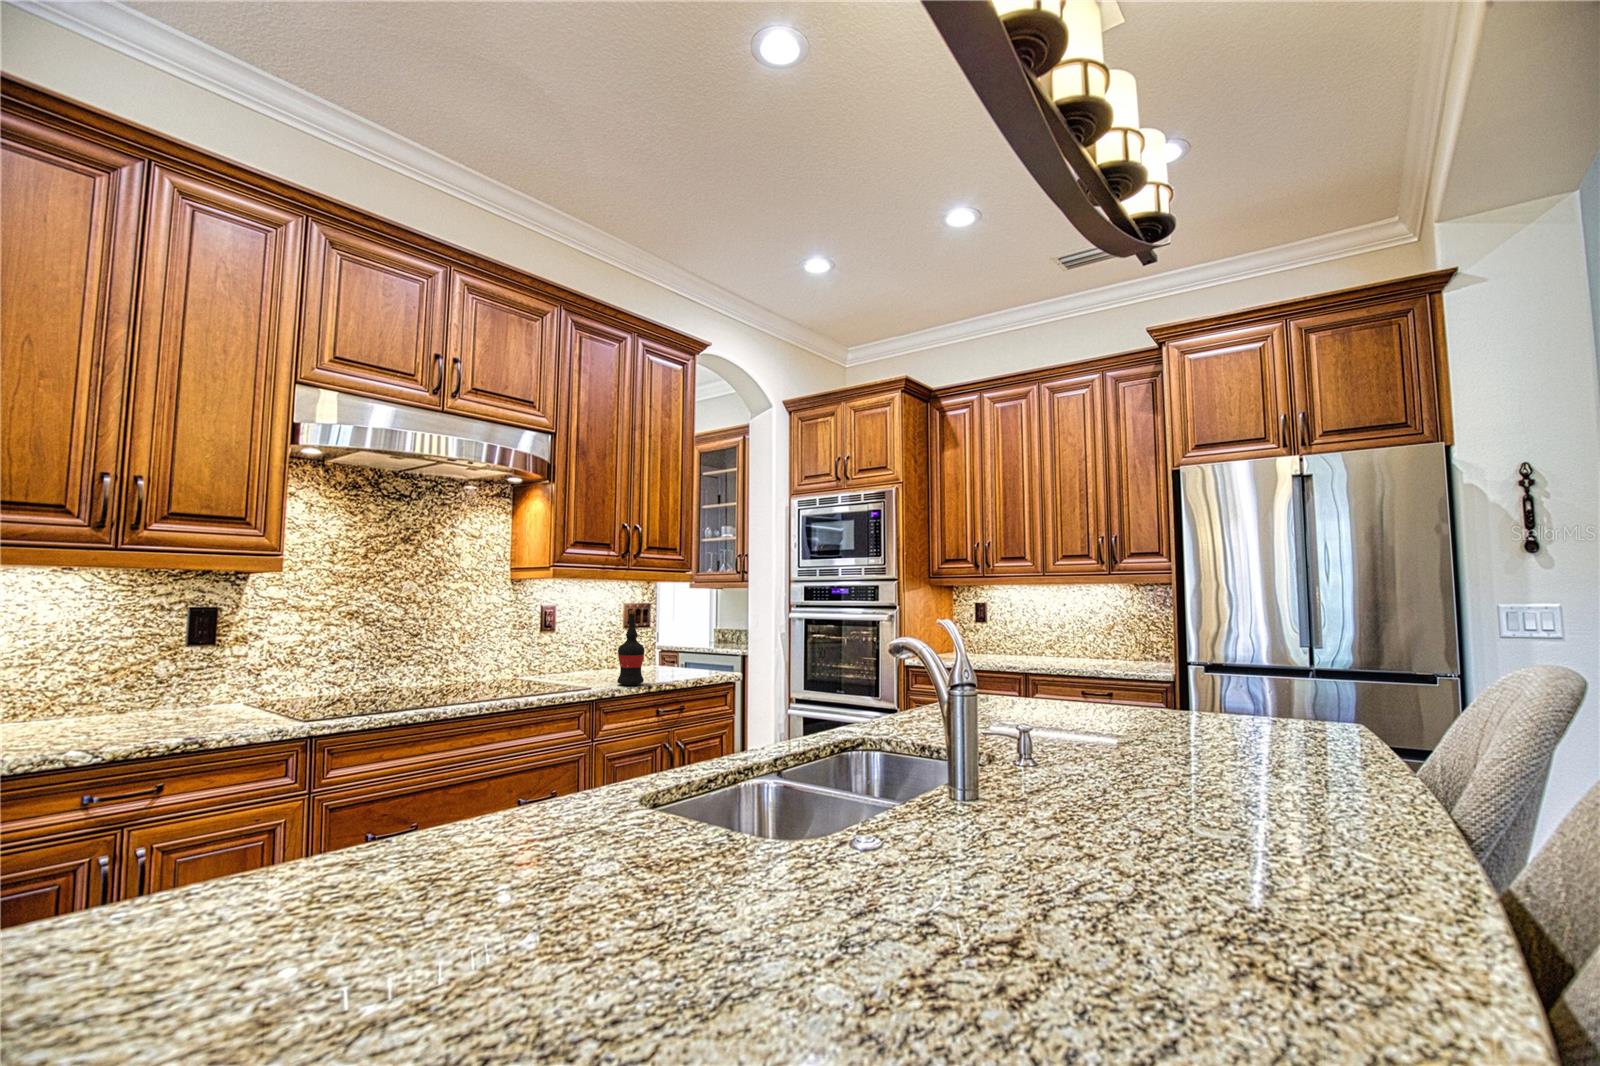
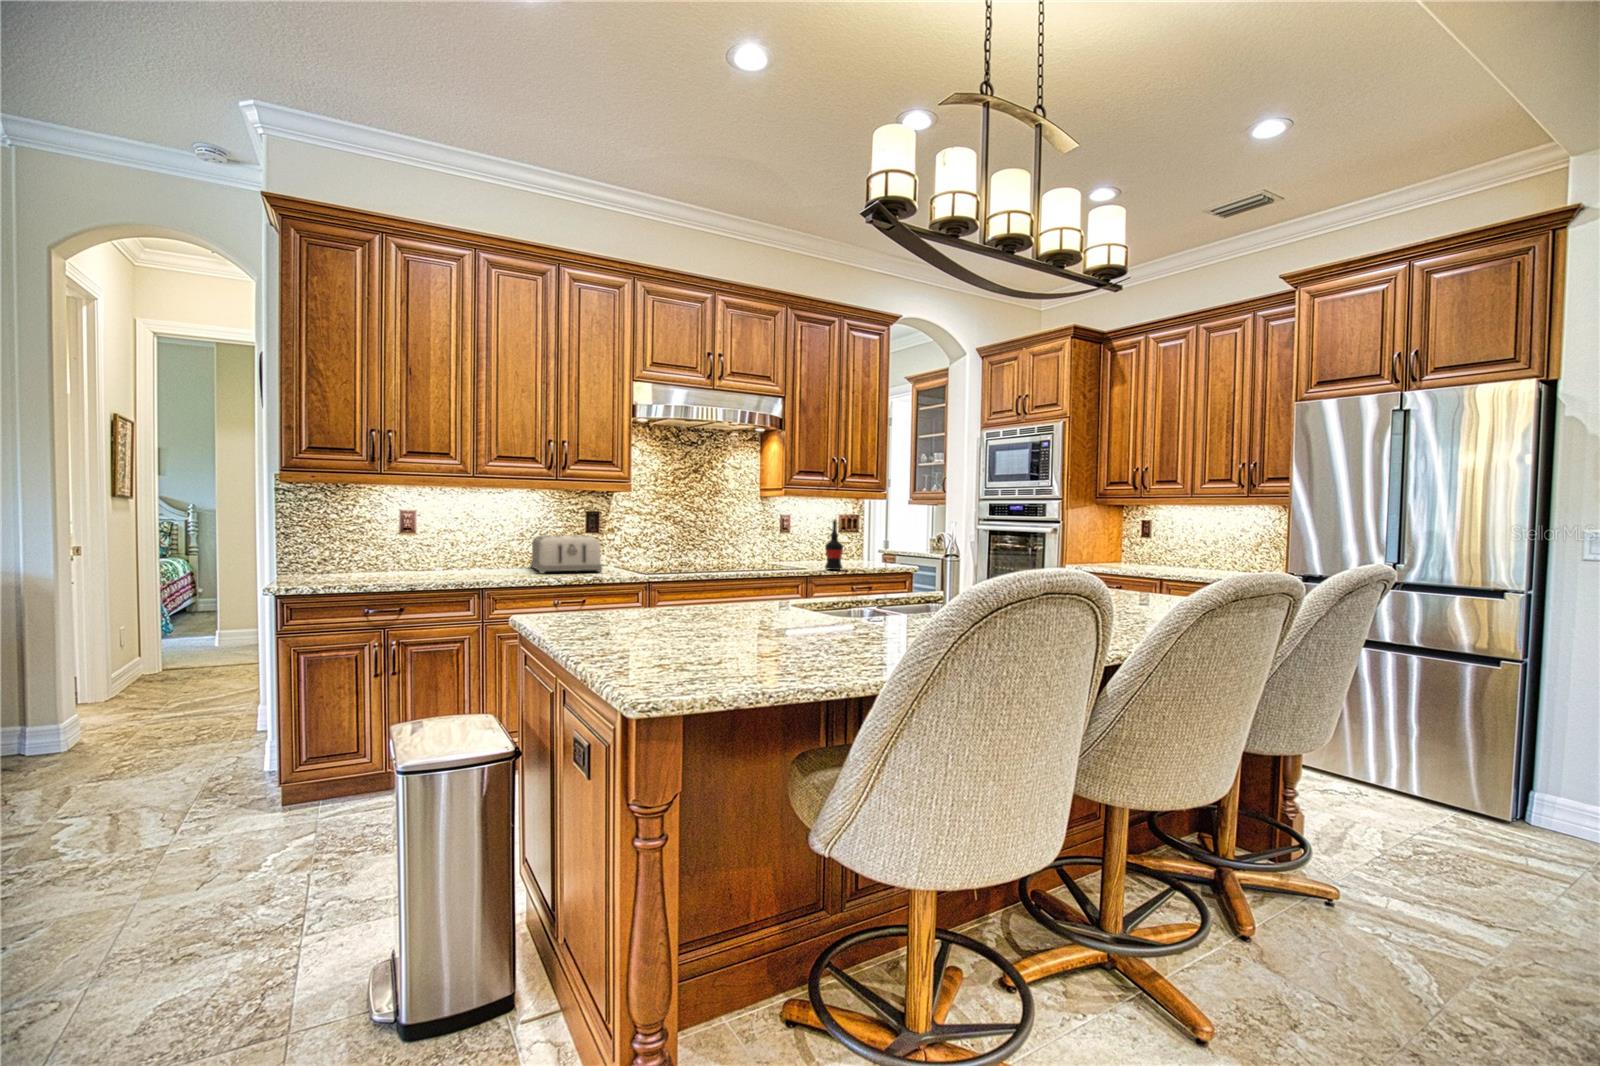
toaster: none [39,651,209,738] -> present [531,535,602,573]

